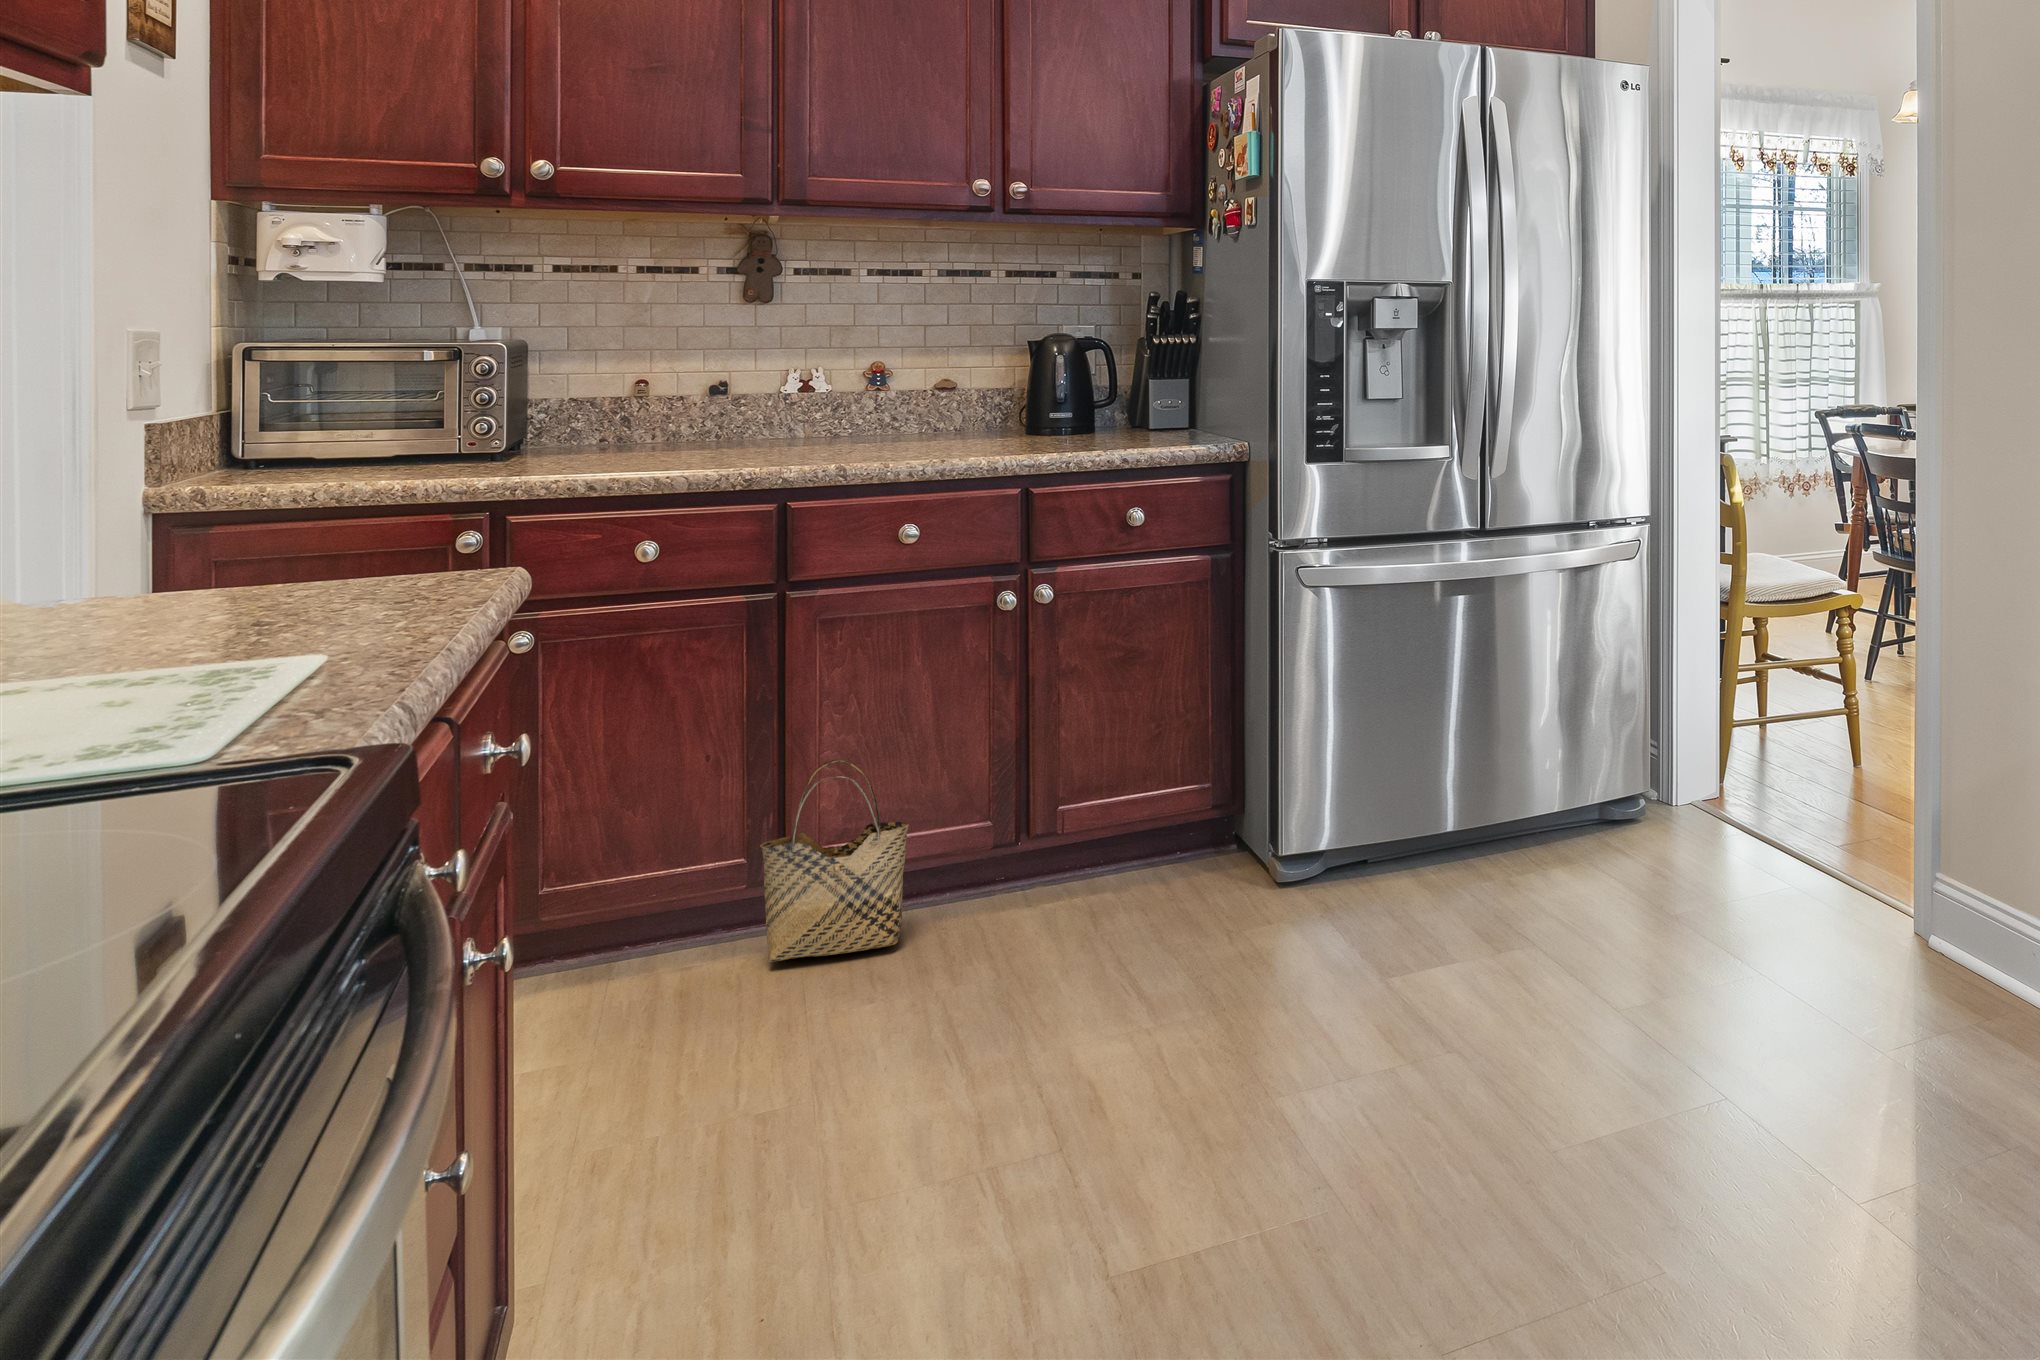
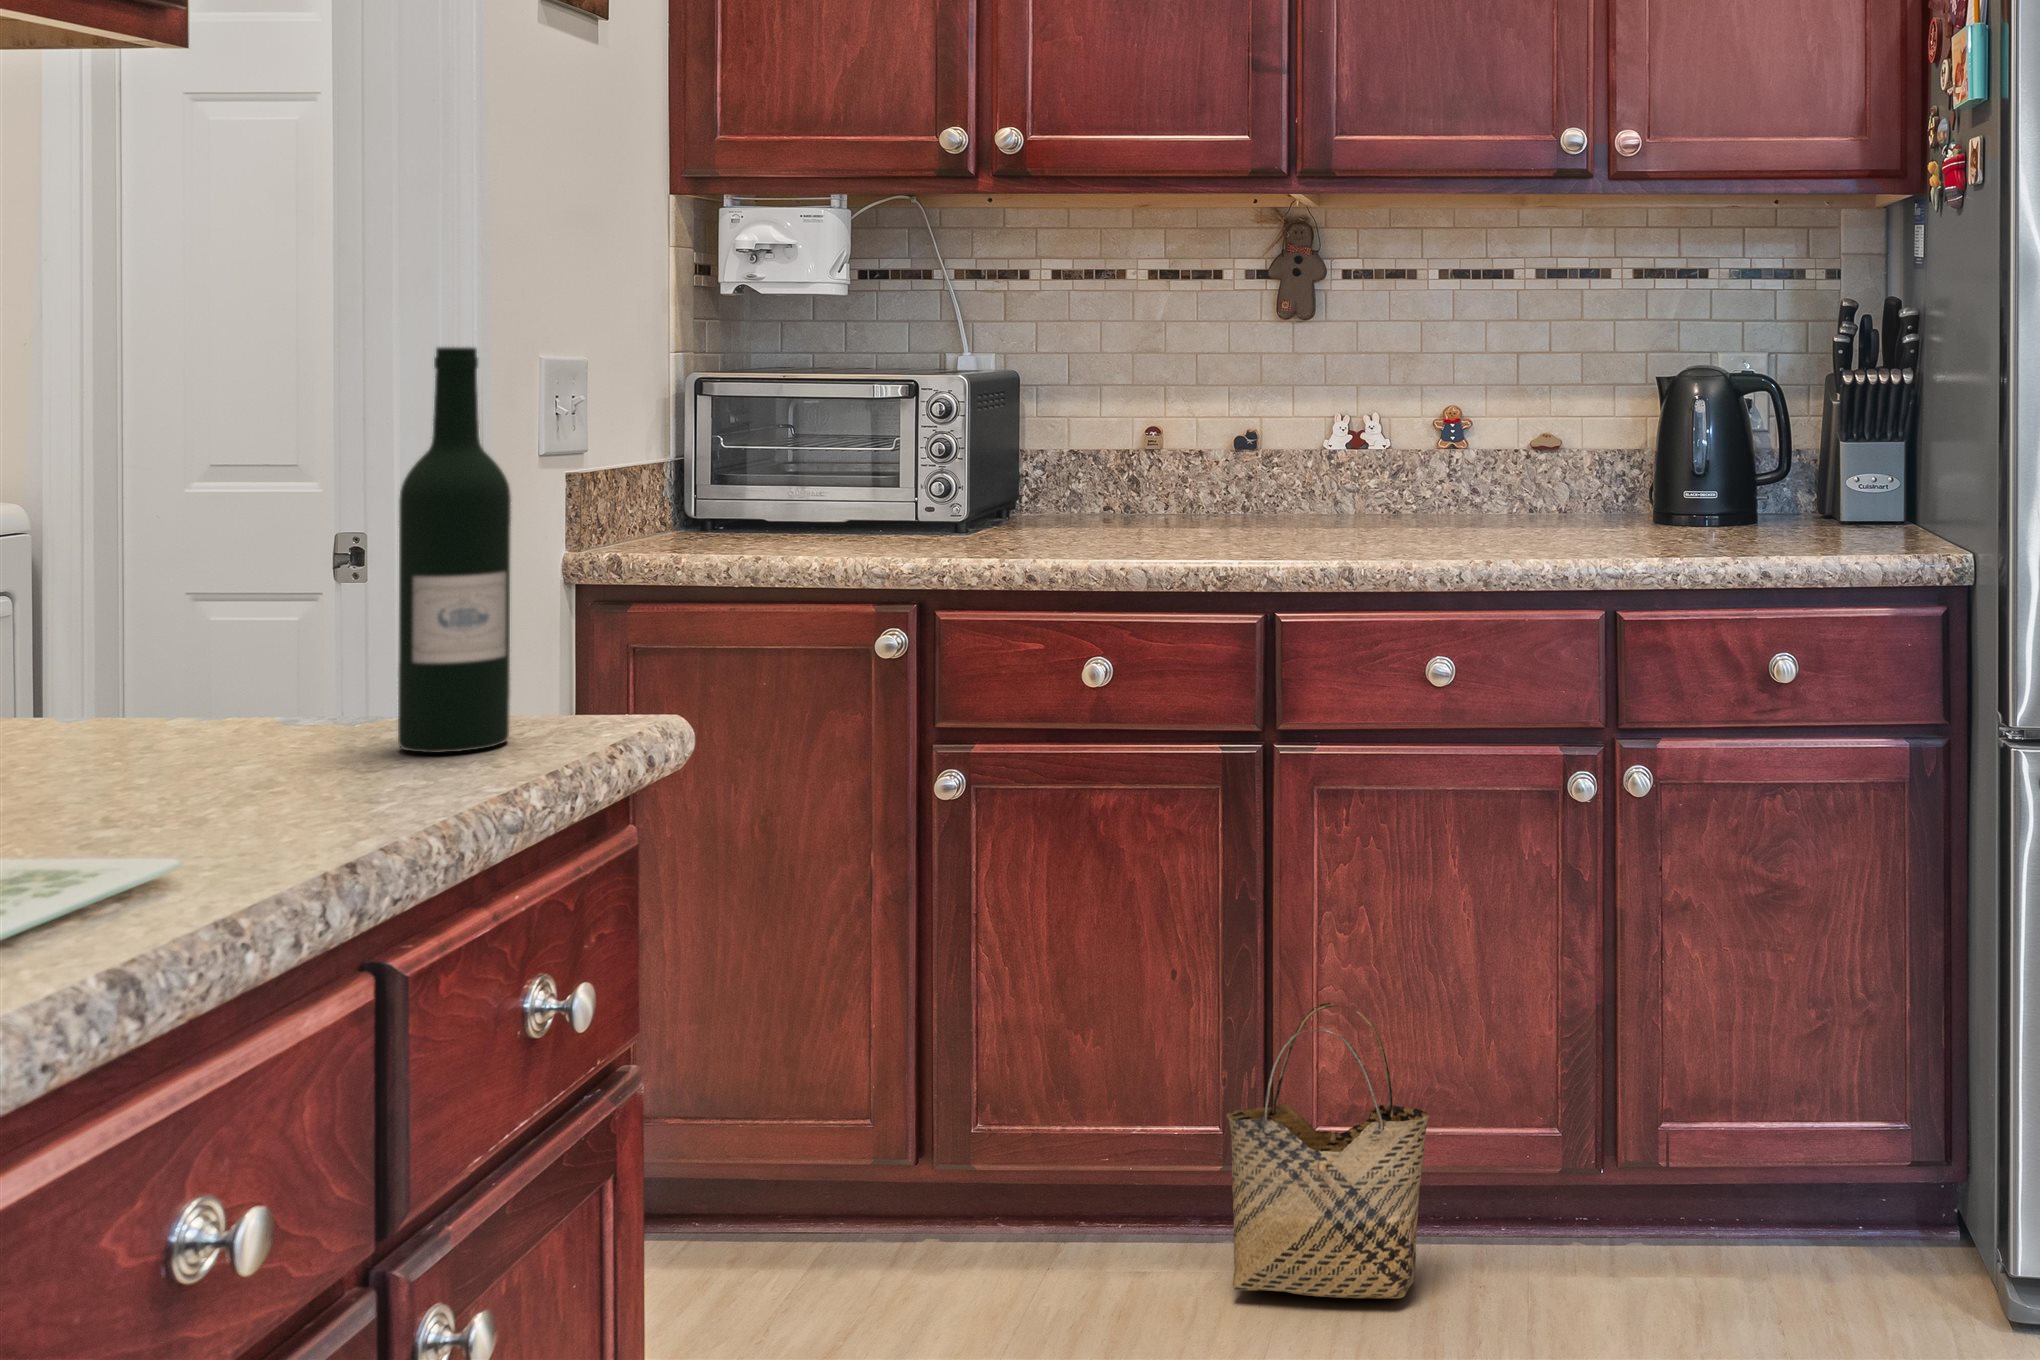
wine bottle: none [262,319,357,614] -> present [398,347,511,753]

